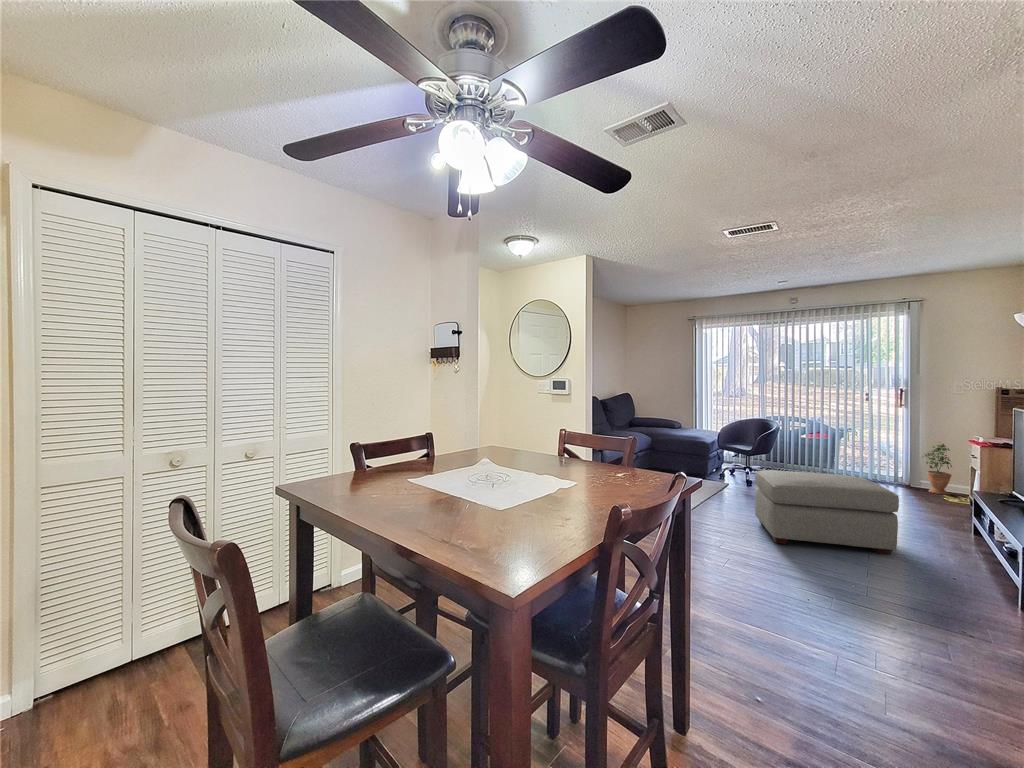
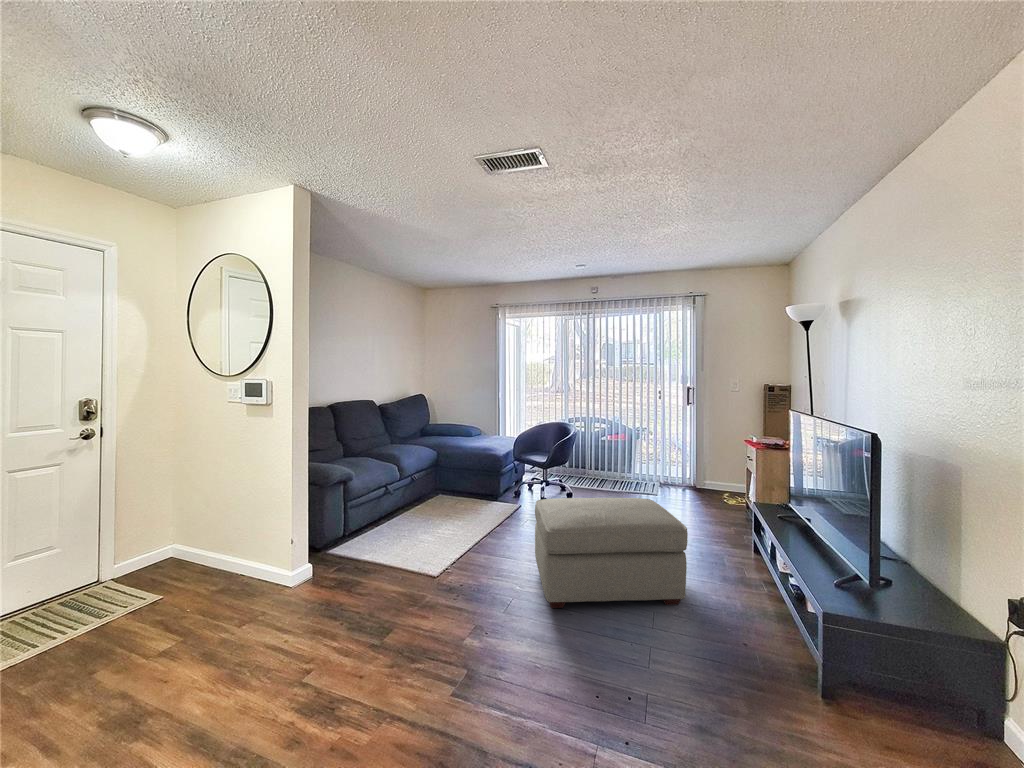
potted plant: present [924,444,952,494] -> none [705,441,730,496]

